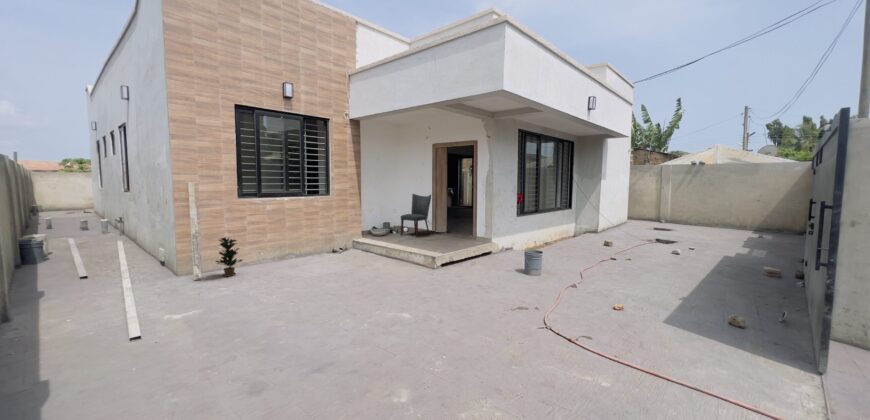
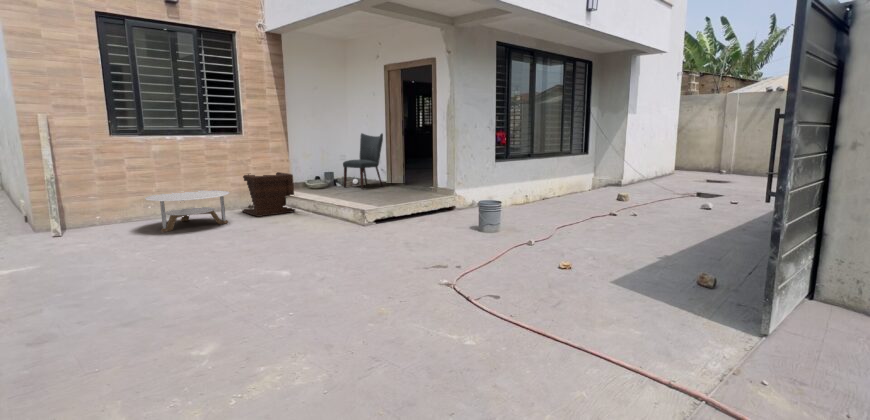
wooden crate: none [326,224,369,260] -> present [242,172,295,217]
potted plant: present [216,238,242,276] -> none [79,184,118,234]
round table: none [264,240,327,275] -> present [145,190,229,232]

